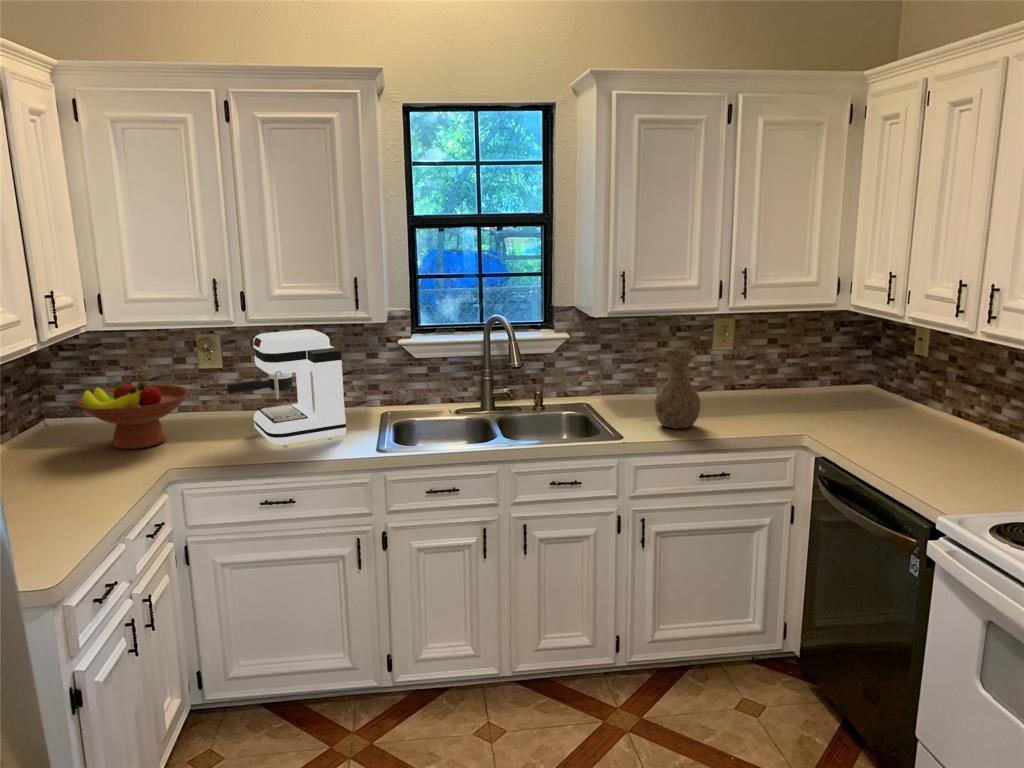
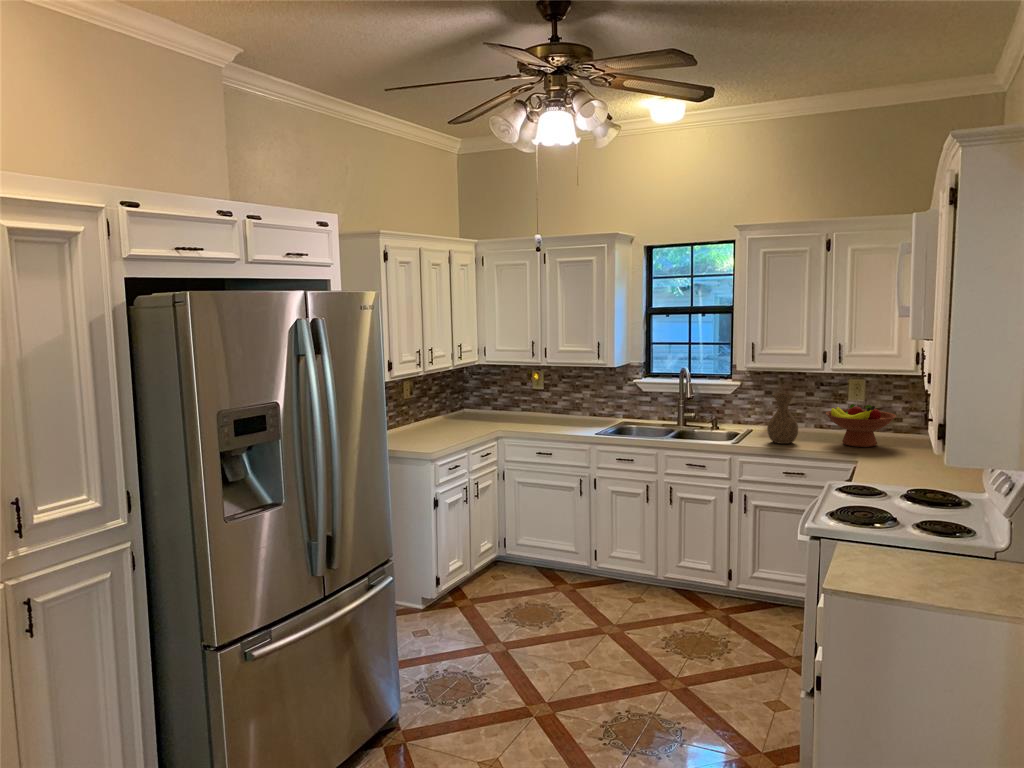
coffee maker: present [227,330,346,446] -> none [533,369,587,428]
fruit bowl: present [77,381,189,449] -> present [826,404,896,447]

